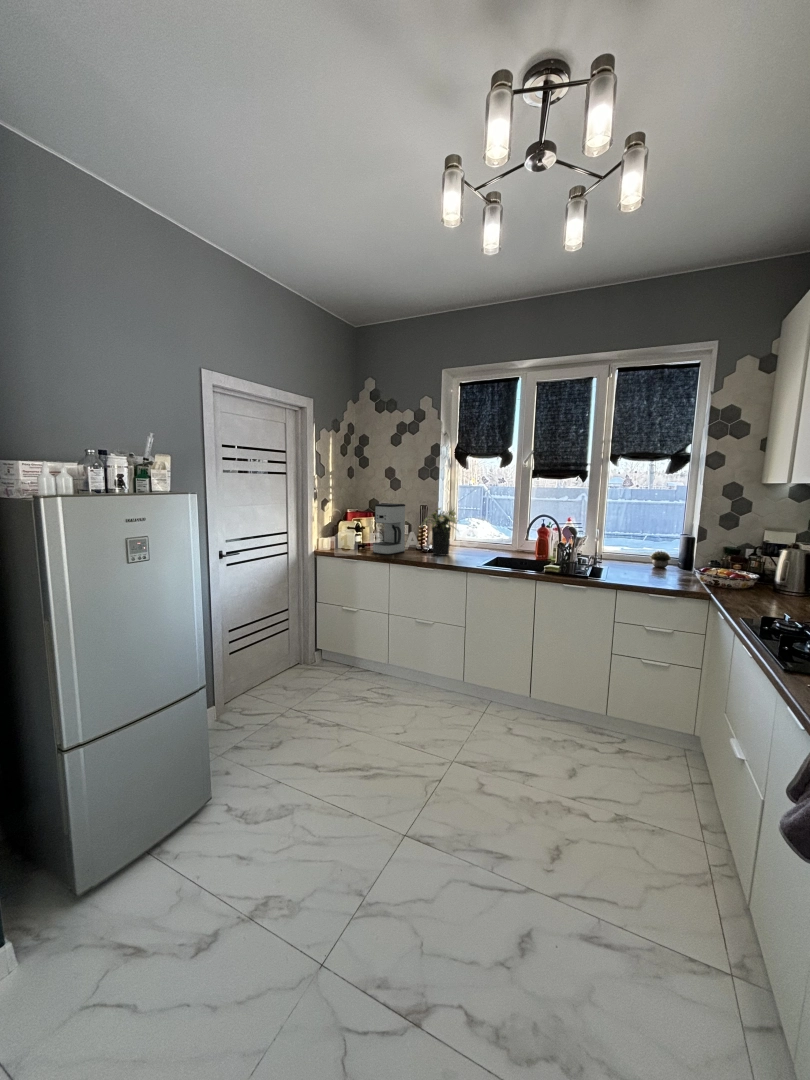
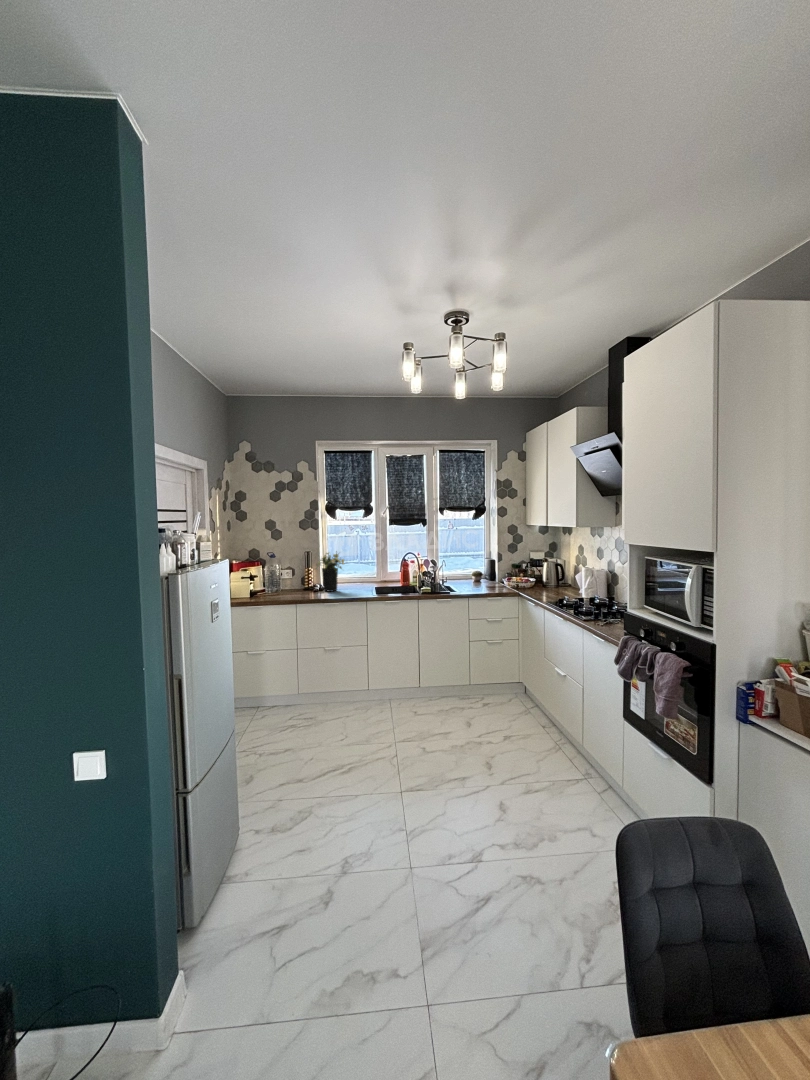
coffee maker: present [373,503,405,554] -> none [272,552,298,596]

